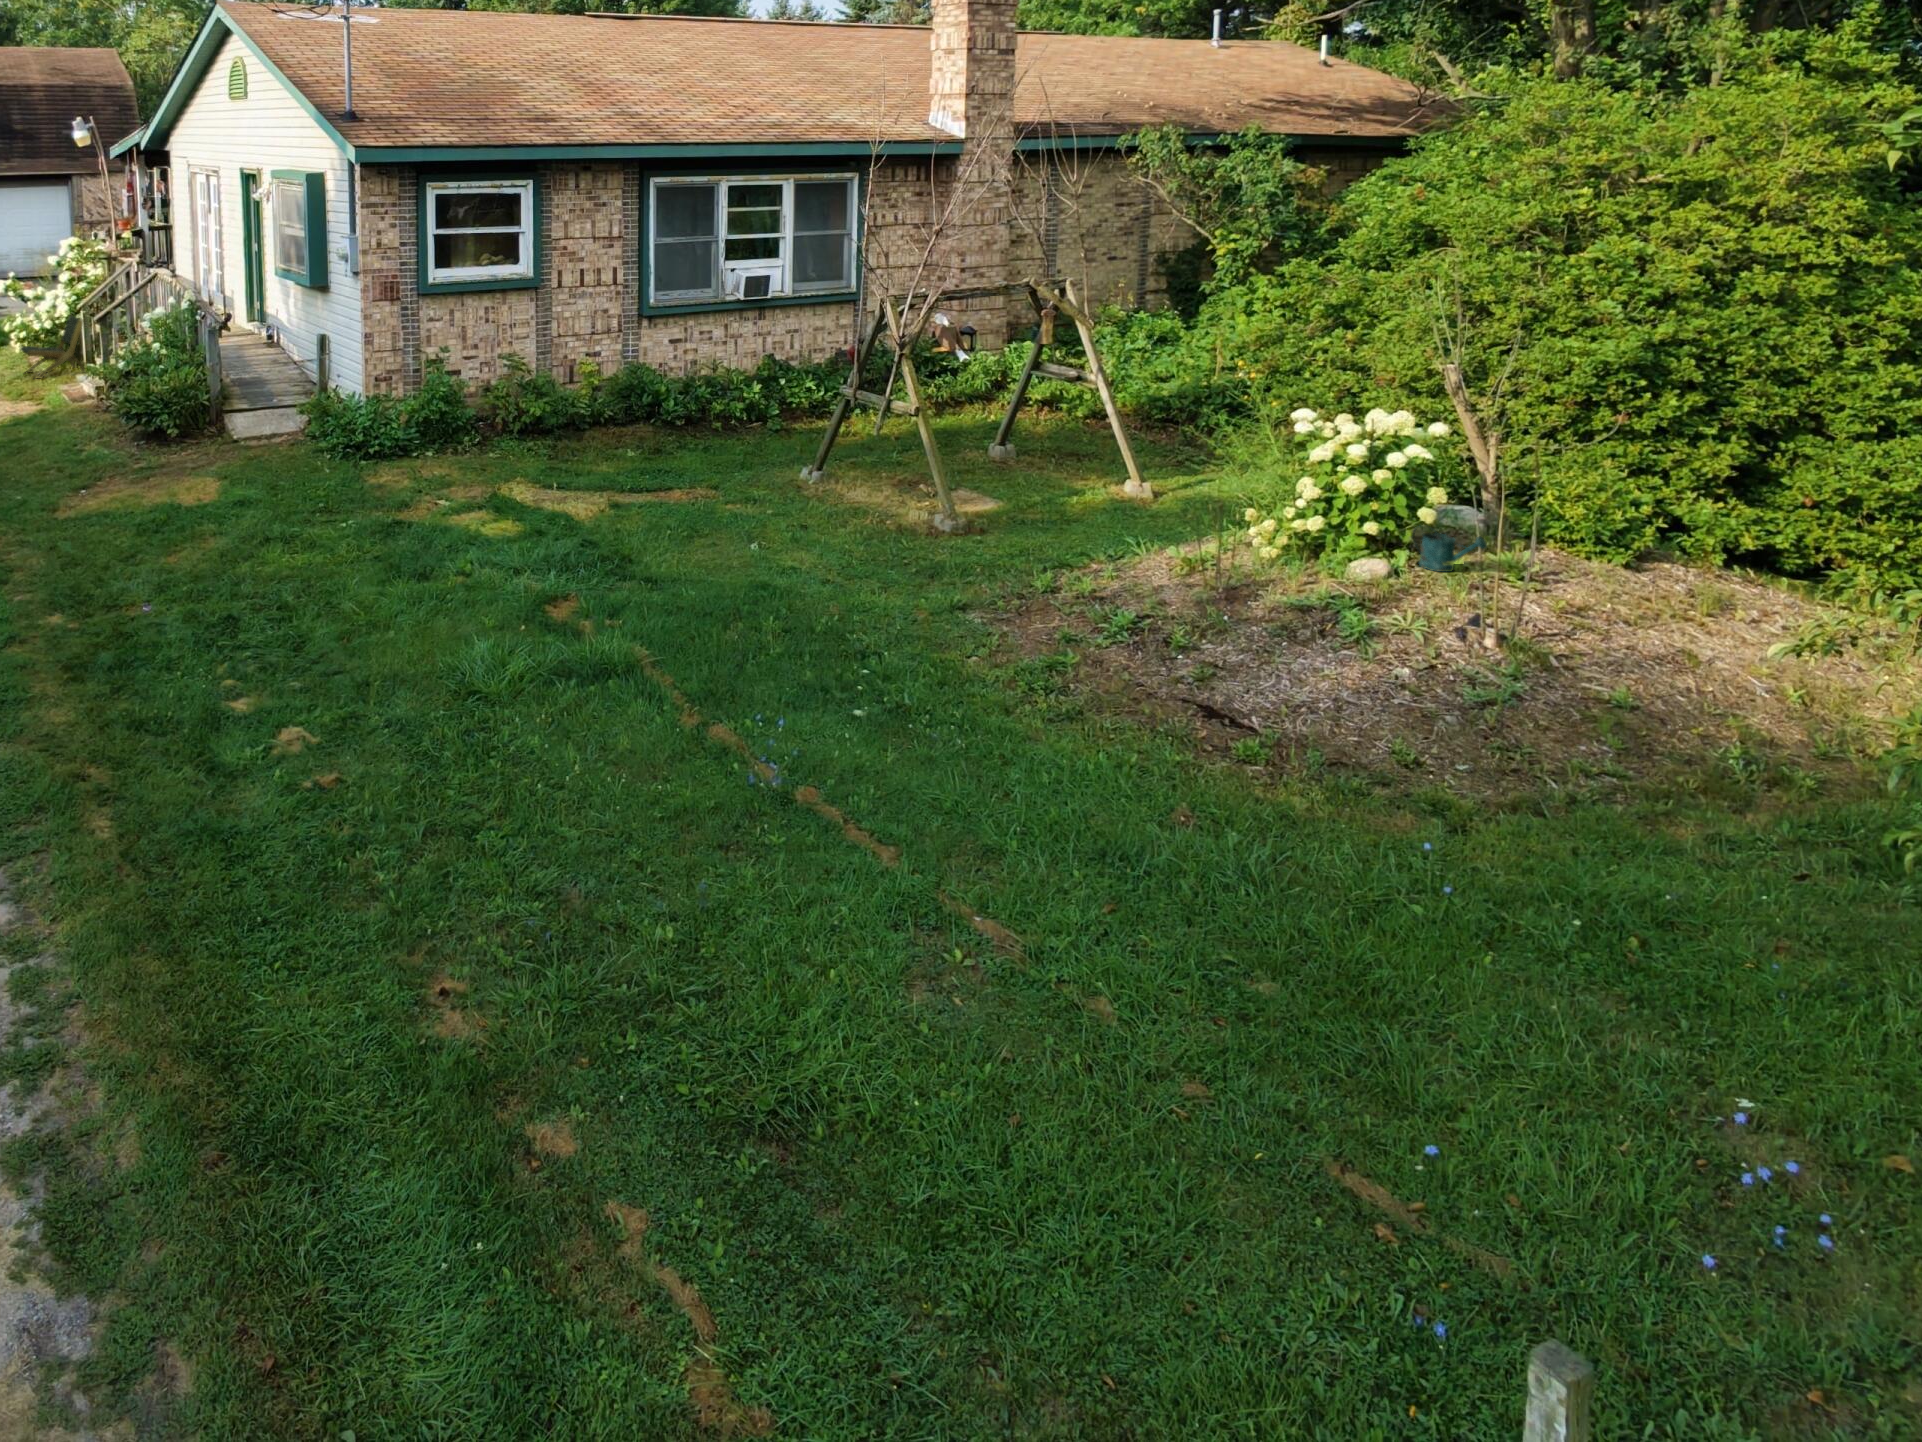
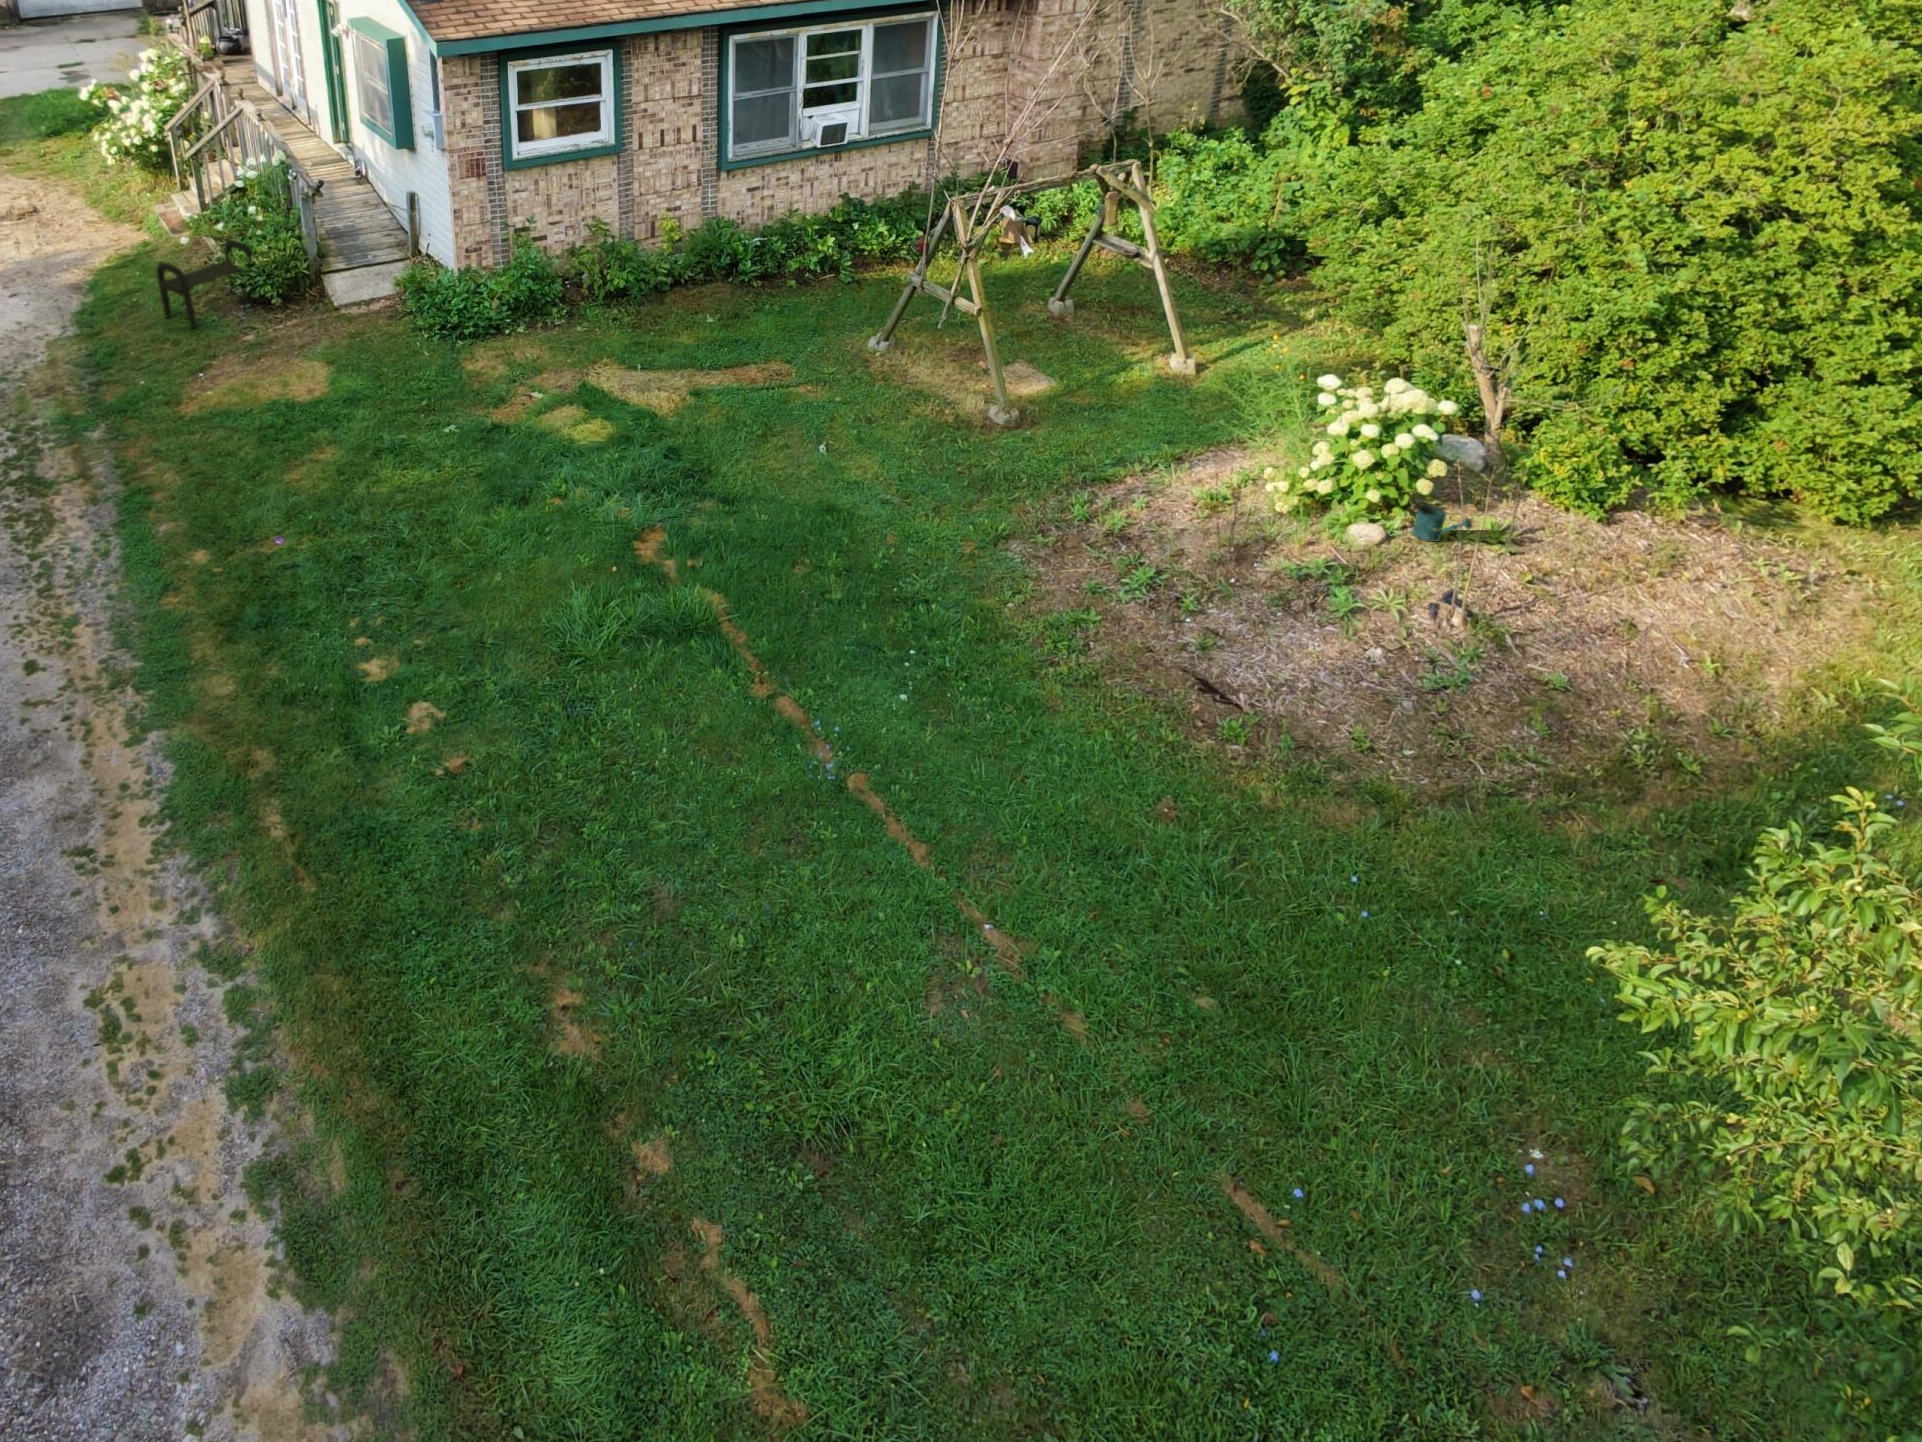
lounge chair: present [20,315,85,379] -> none [113,122,183,192]
bench: none [47,381,158,463] -> present [157,240,265,328]

